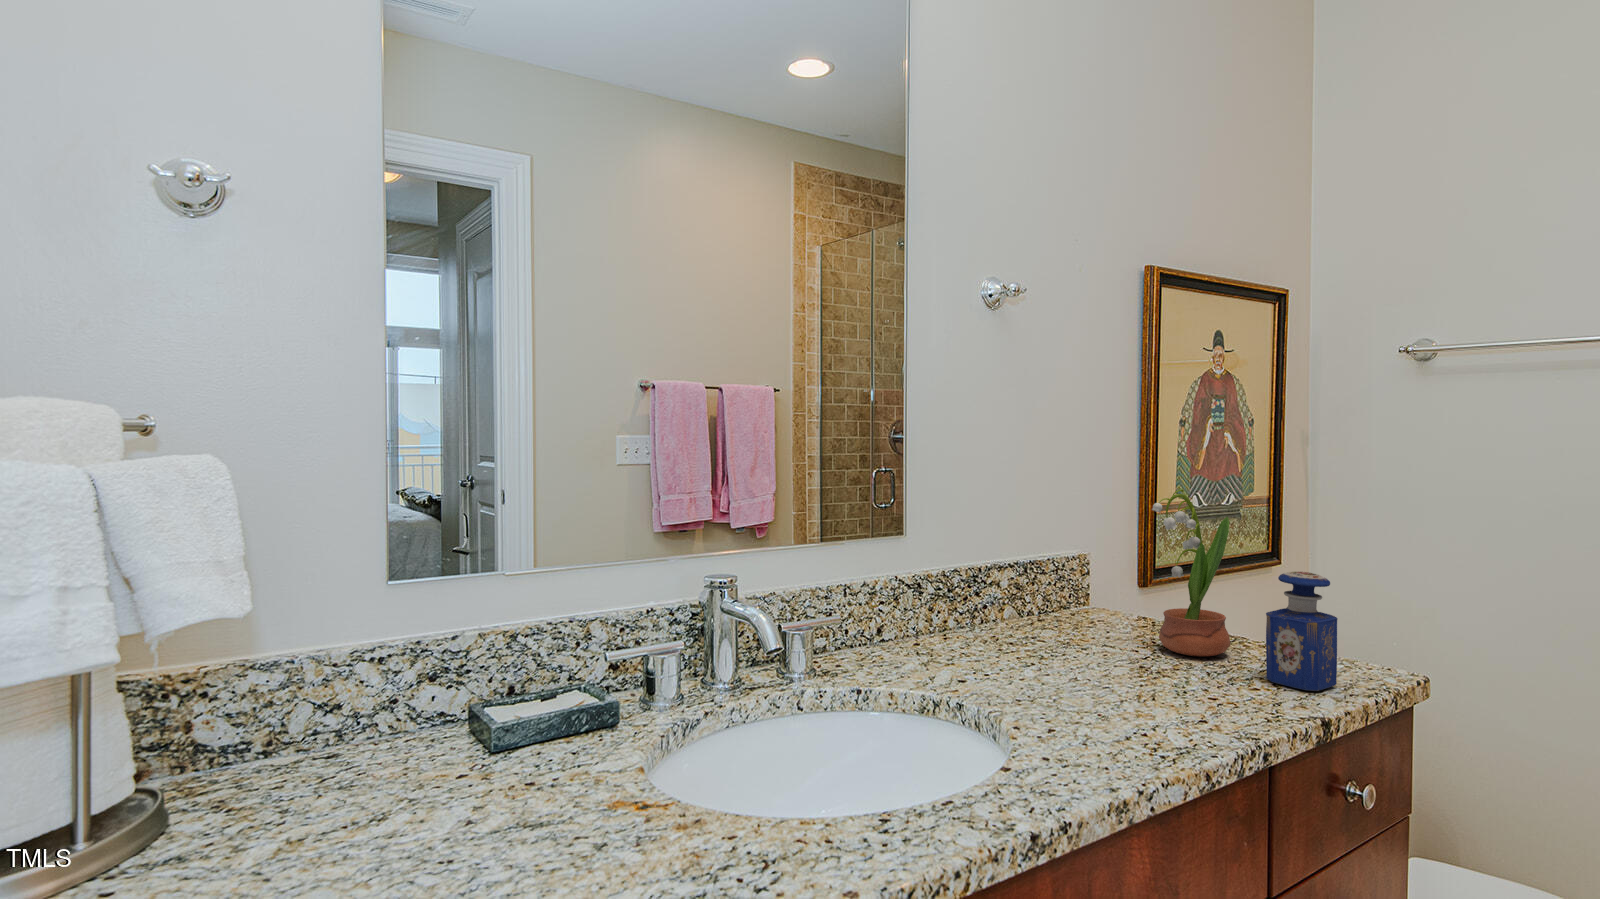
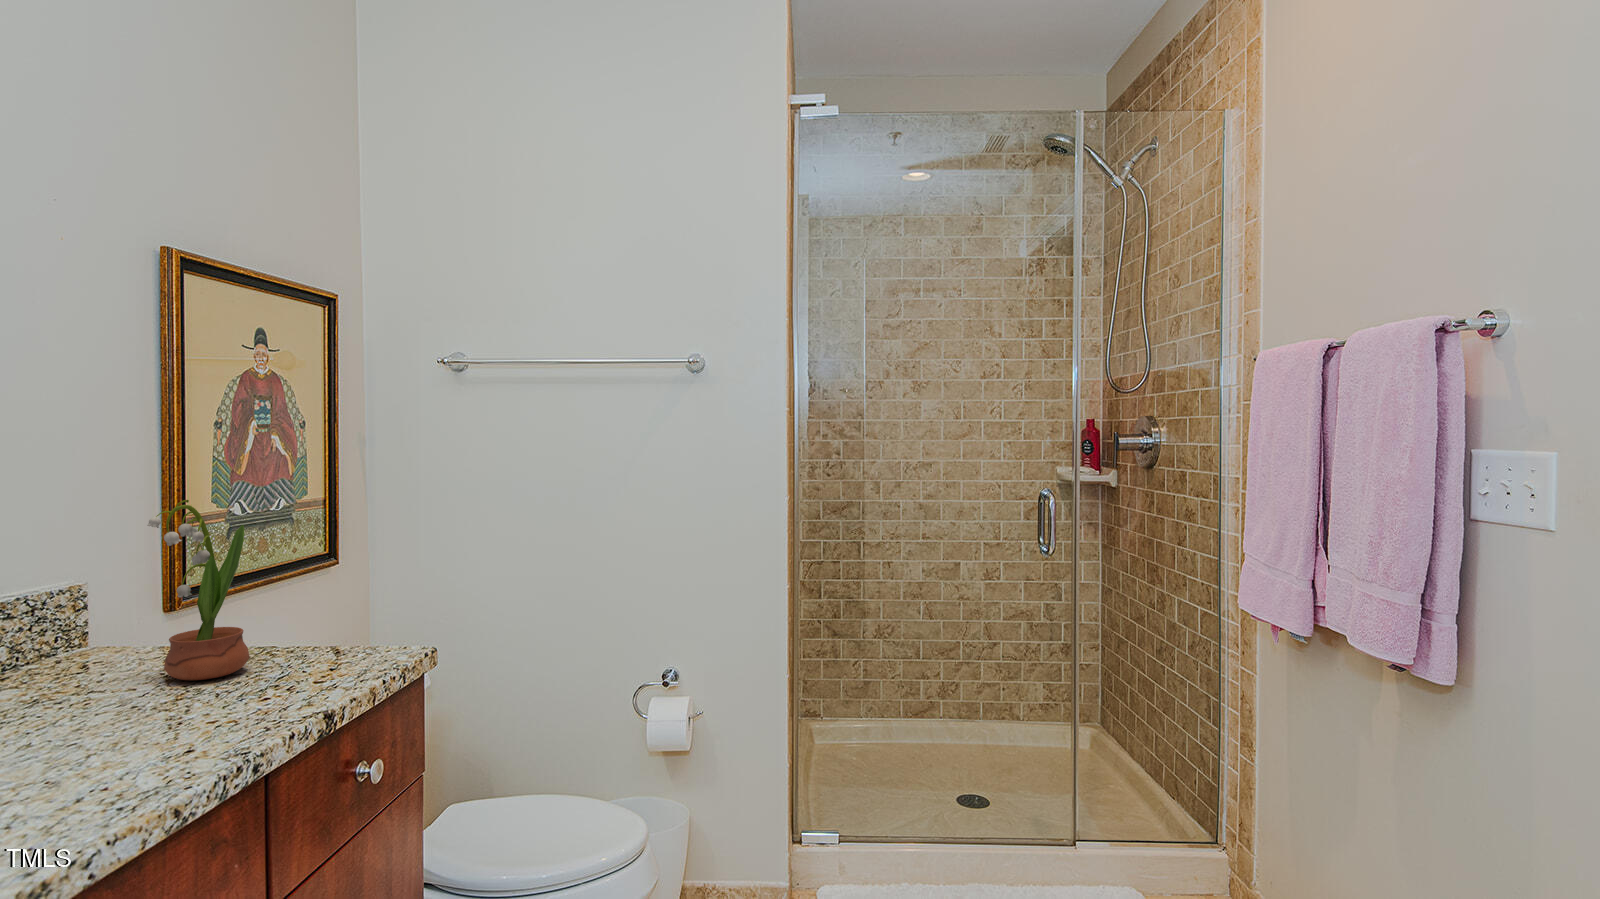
perfume bottle: present [1266,572,1337,691] -> none [278,573,349,688]

